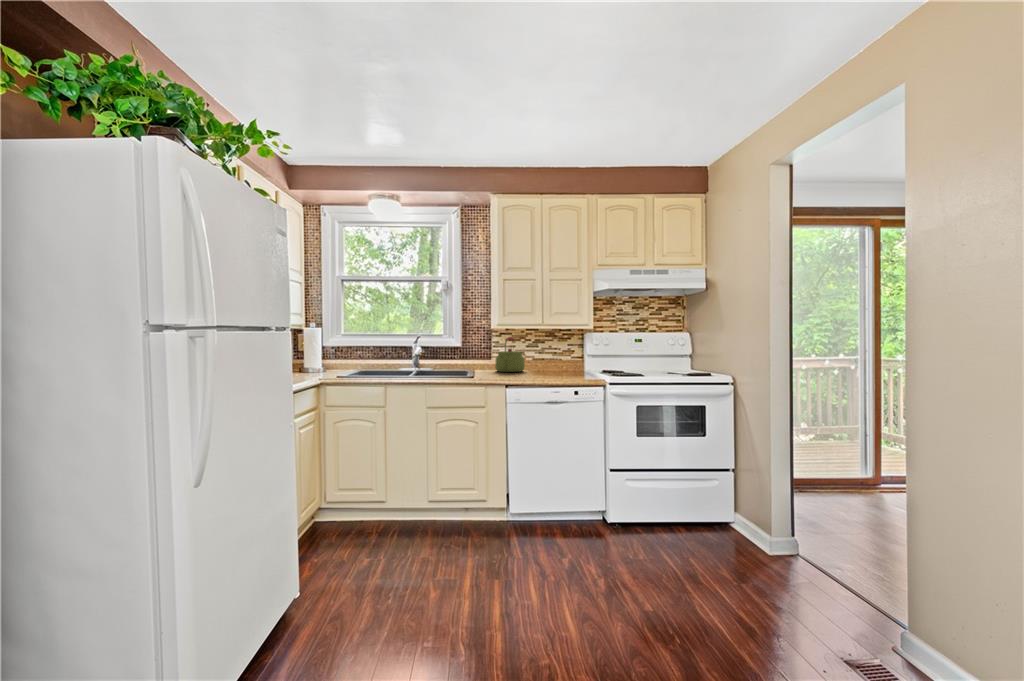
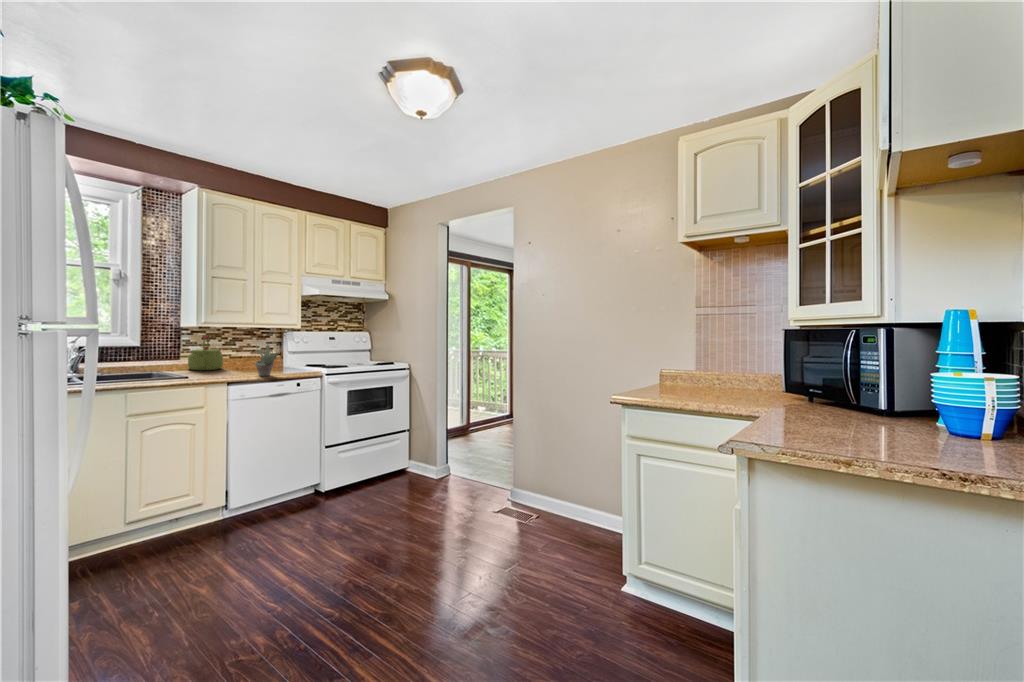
succulent plant: none [533,341,562,379] -> present [254,343,279,376]

